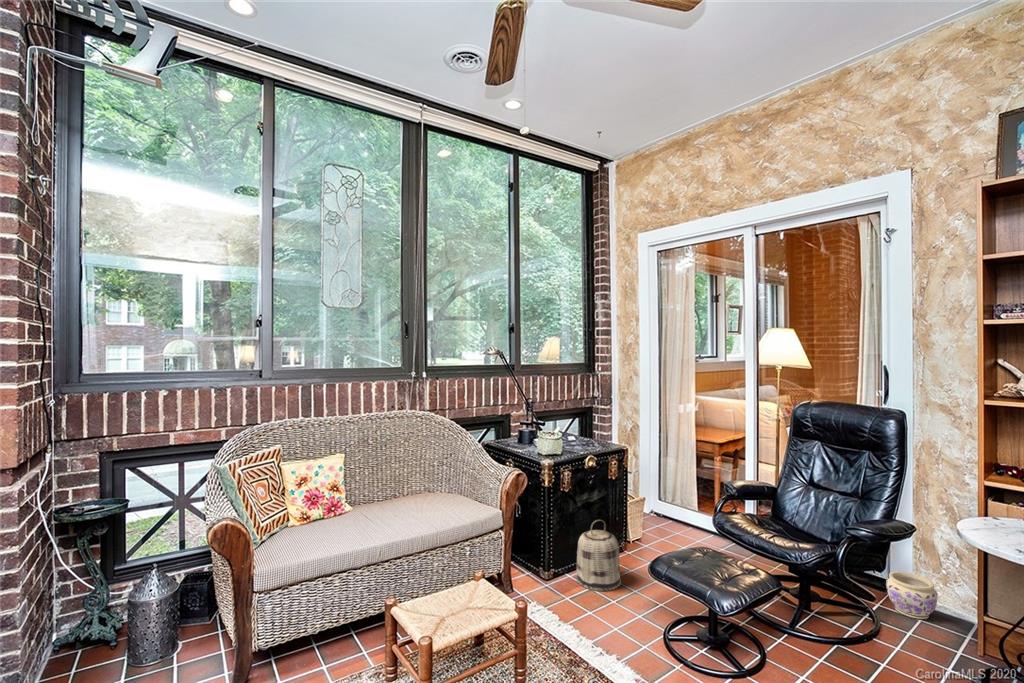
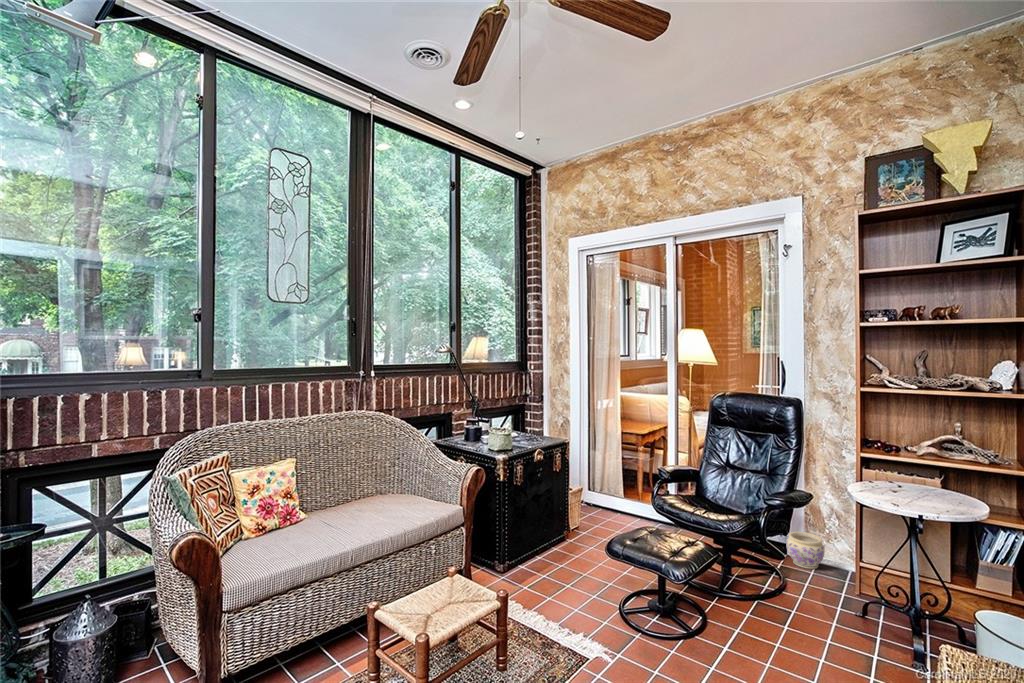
basket: present [576,520,621,591] -> none [529,509,571,575]

